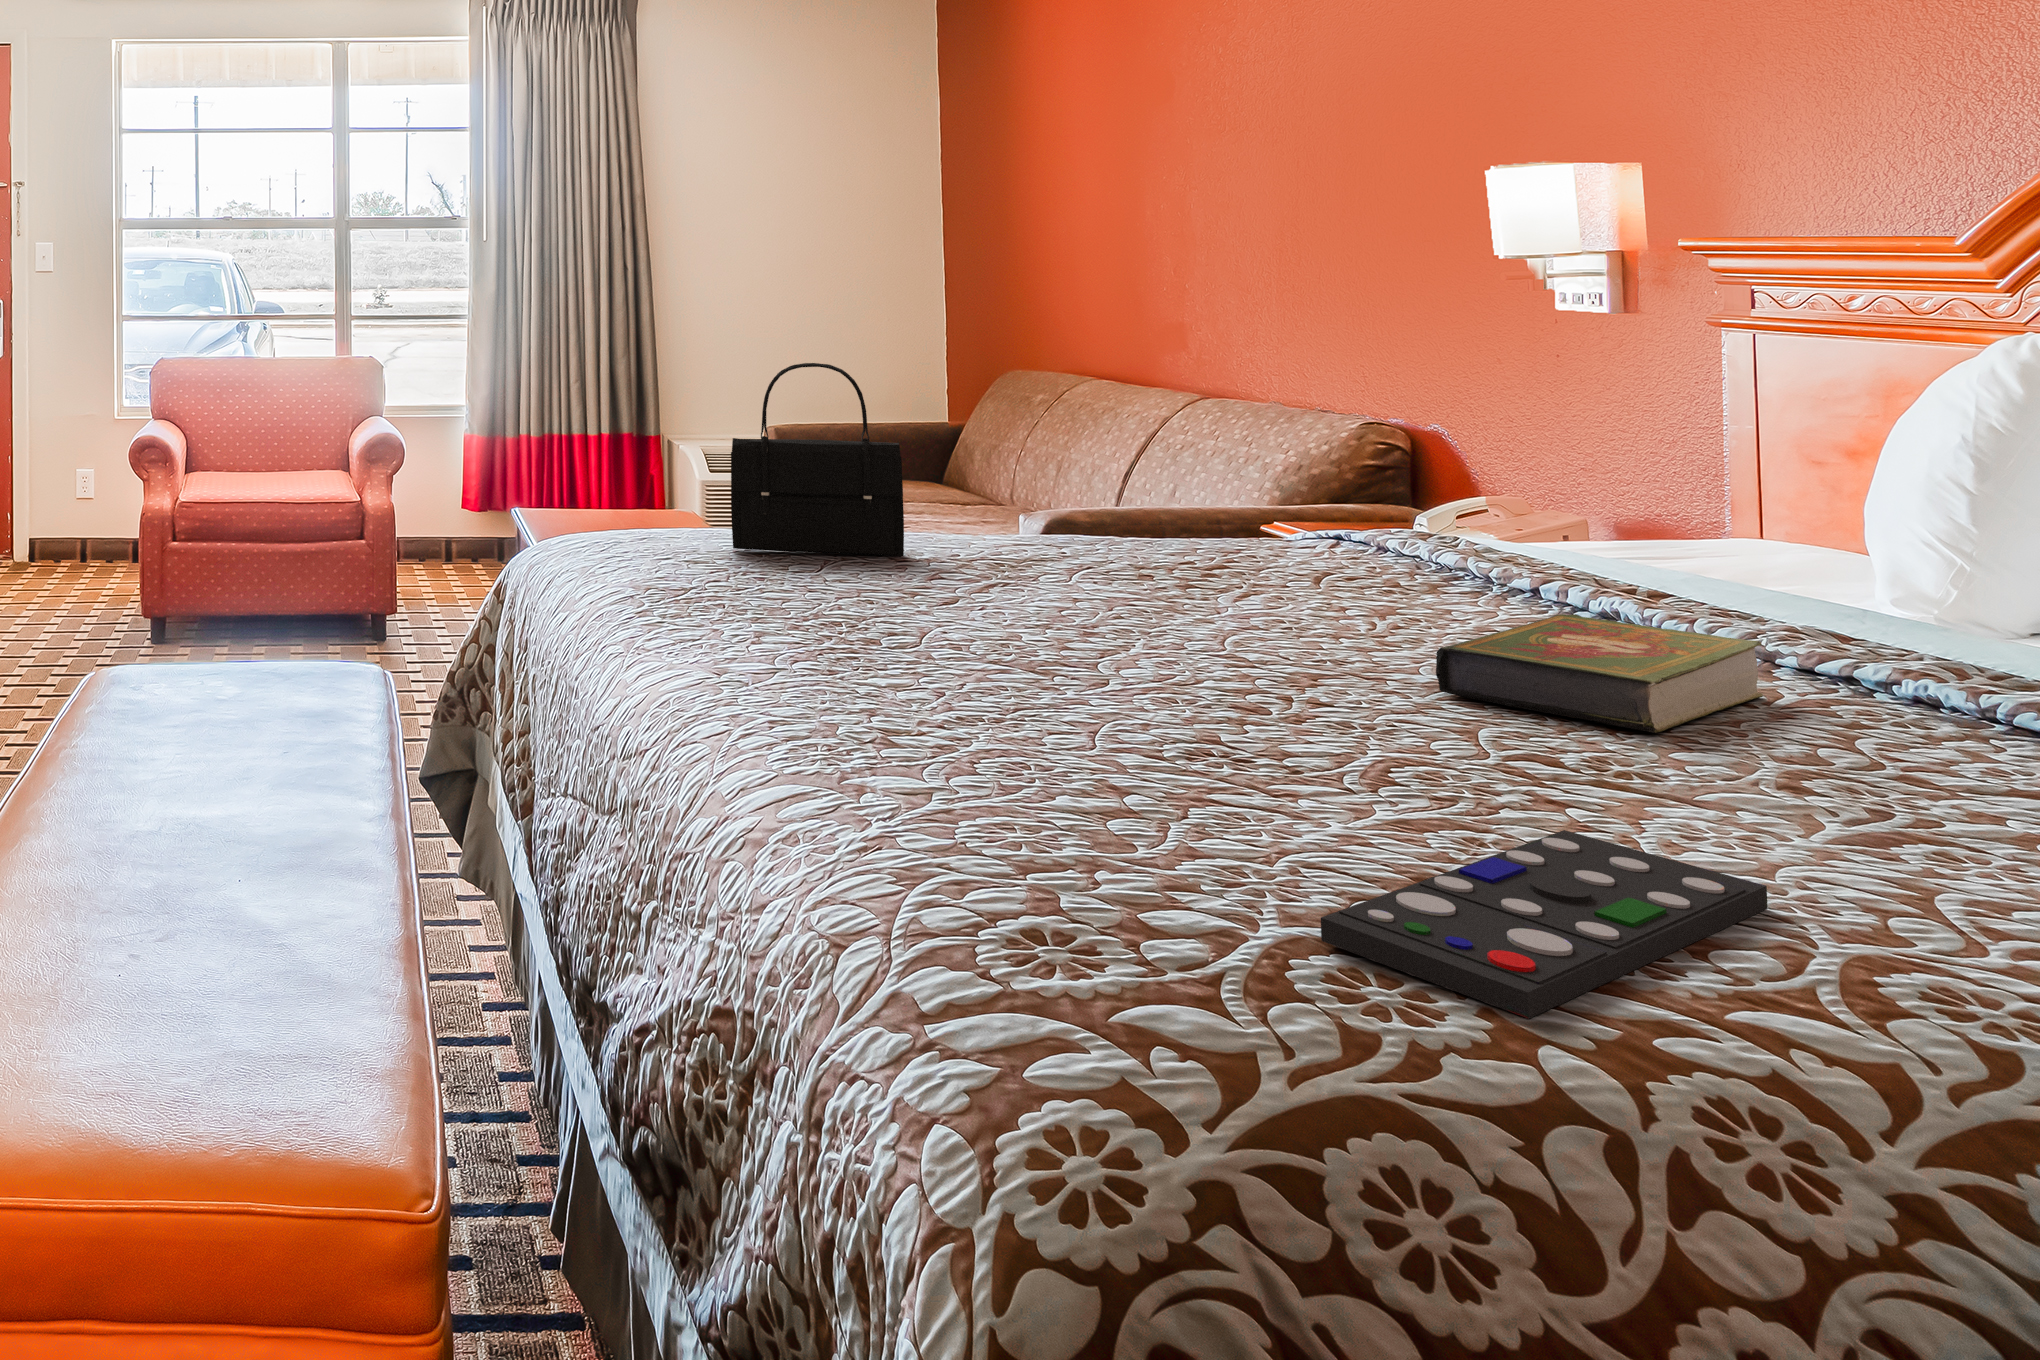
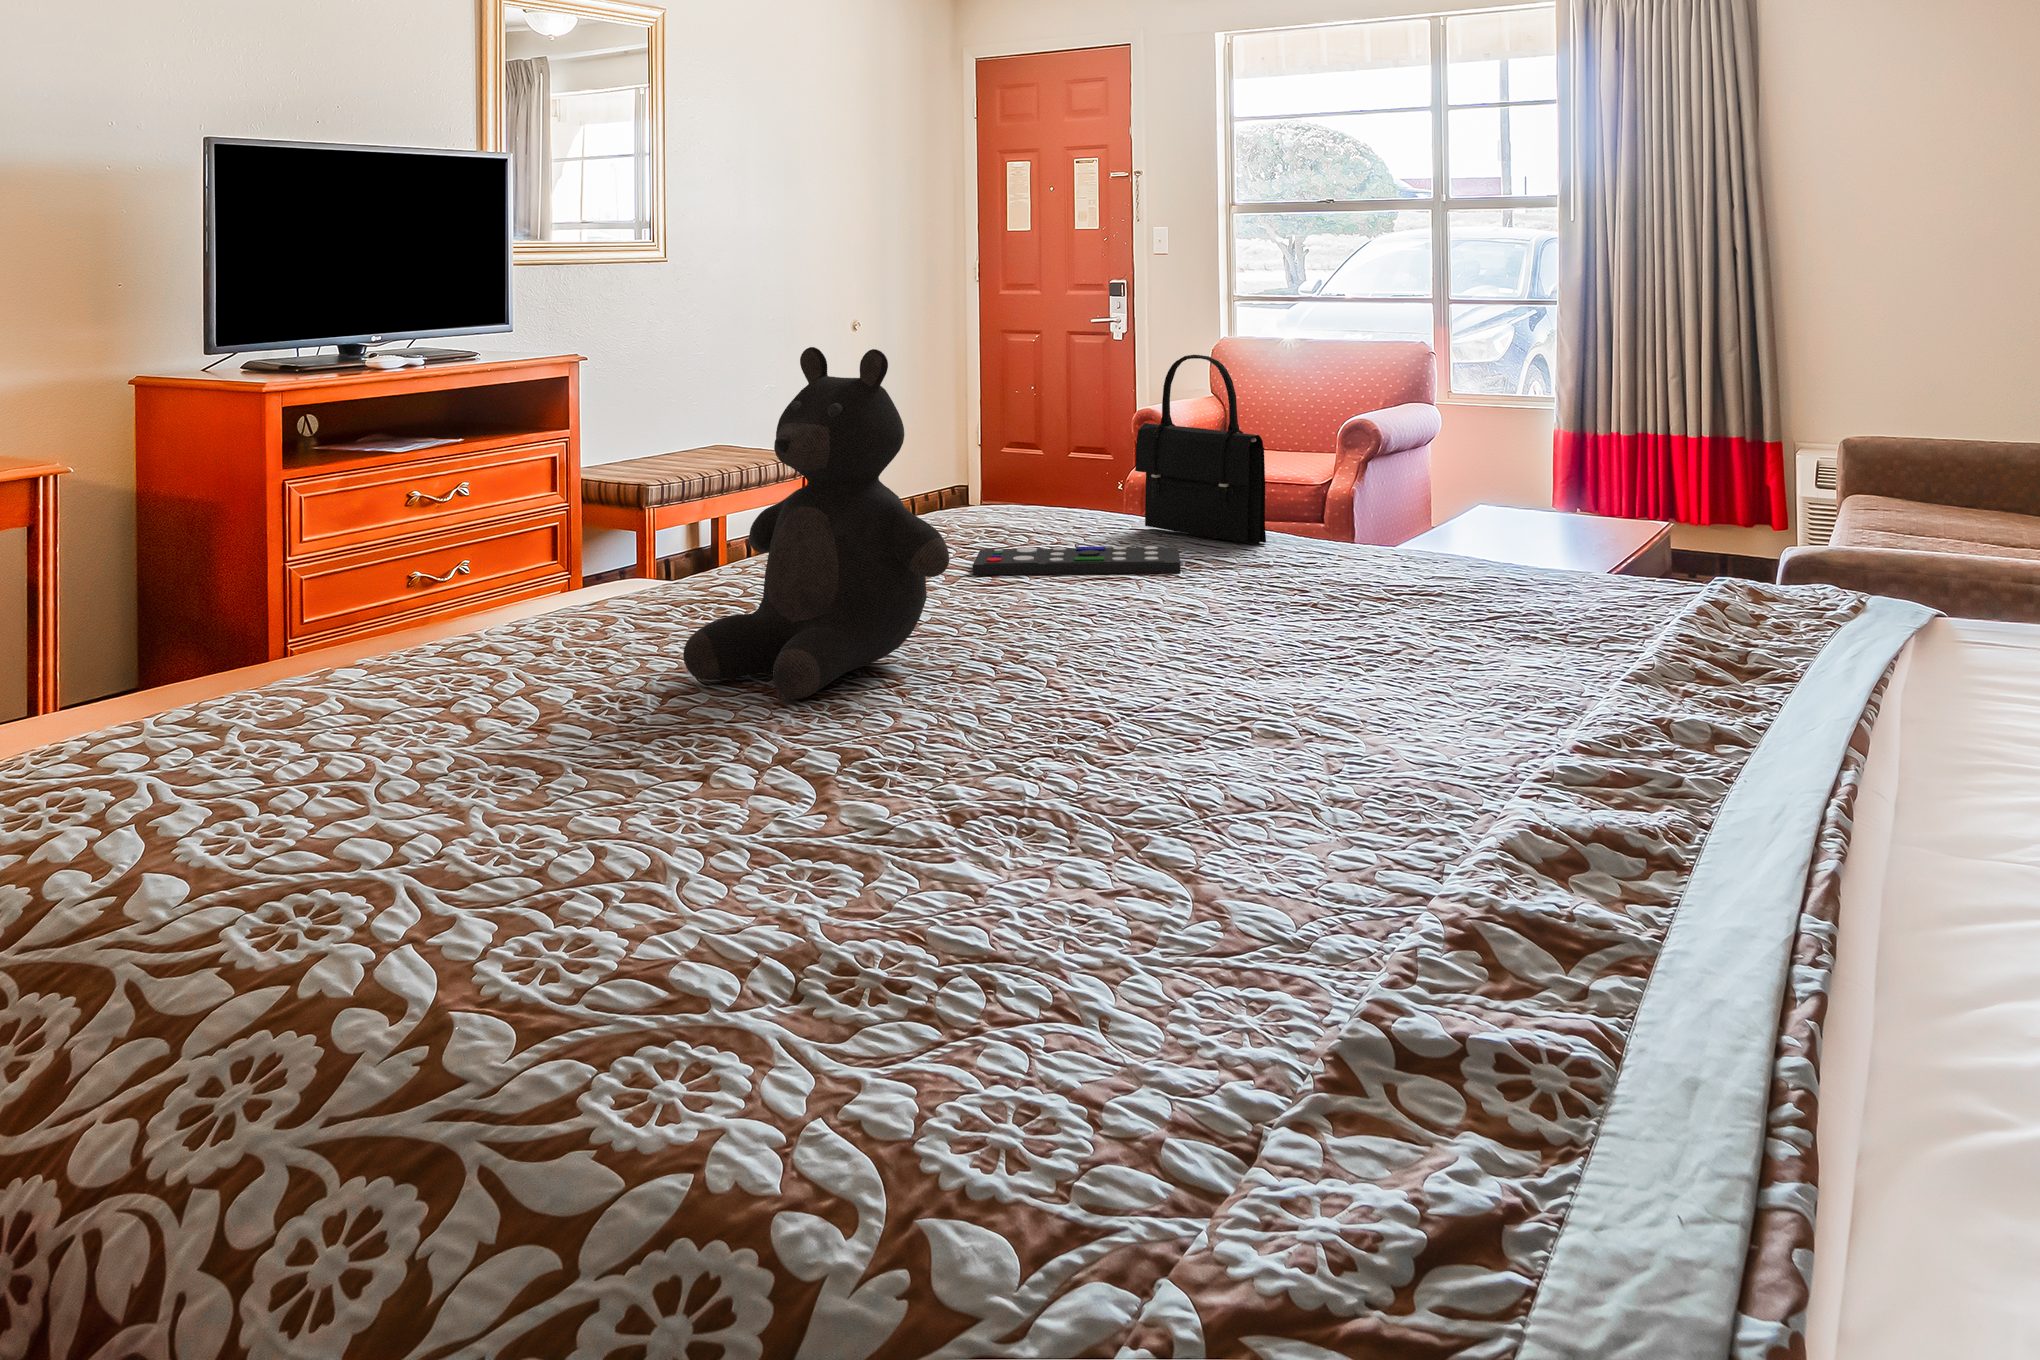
teddy bear: none [998,352,1353,769] -> present [683,347,949,699]
book: present [1436,614,1763,733] -> none [1119,627,1379,722]
remote control: present [1321,830,1768,1019] -> present [973,546,1181,575]

